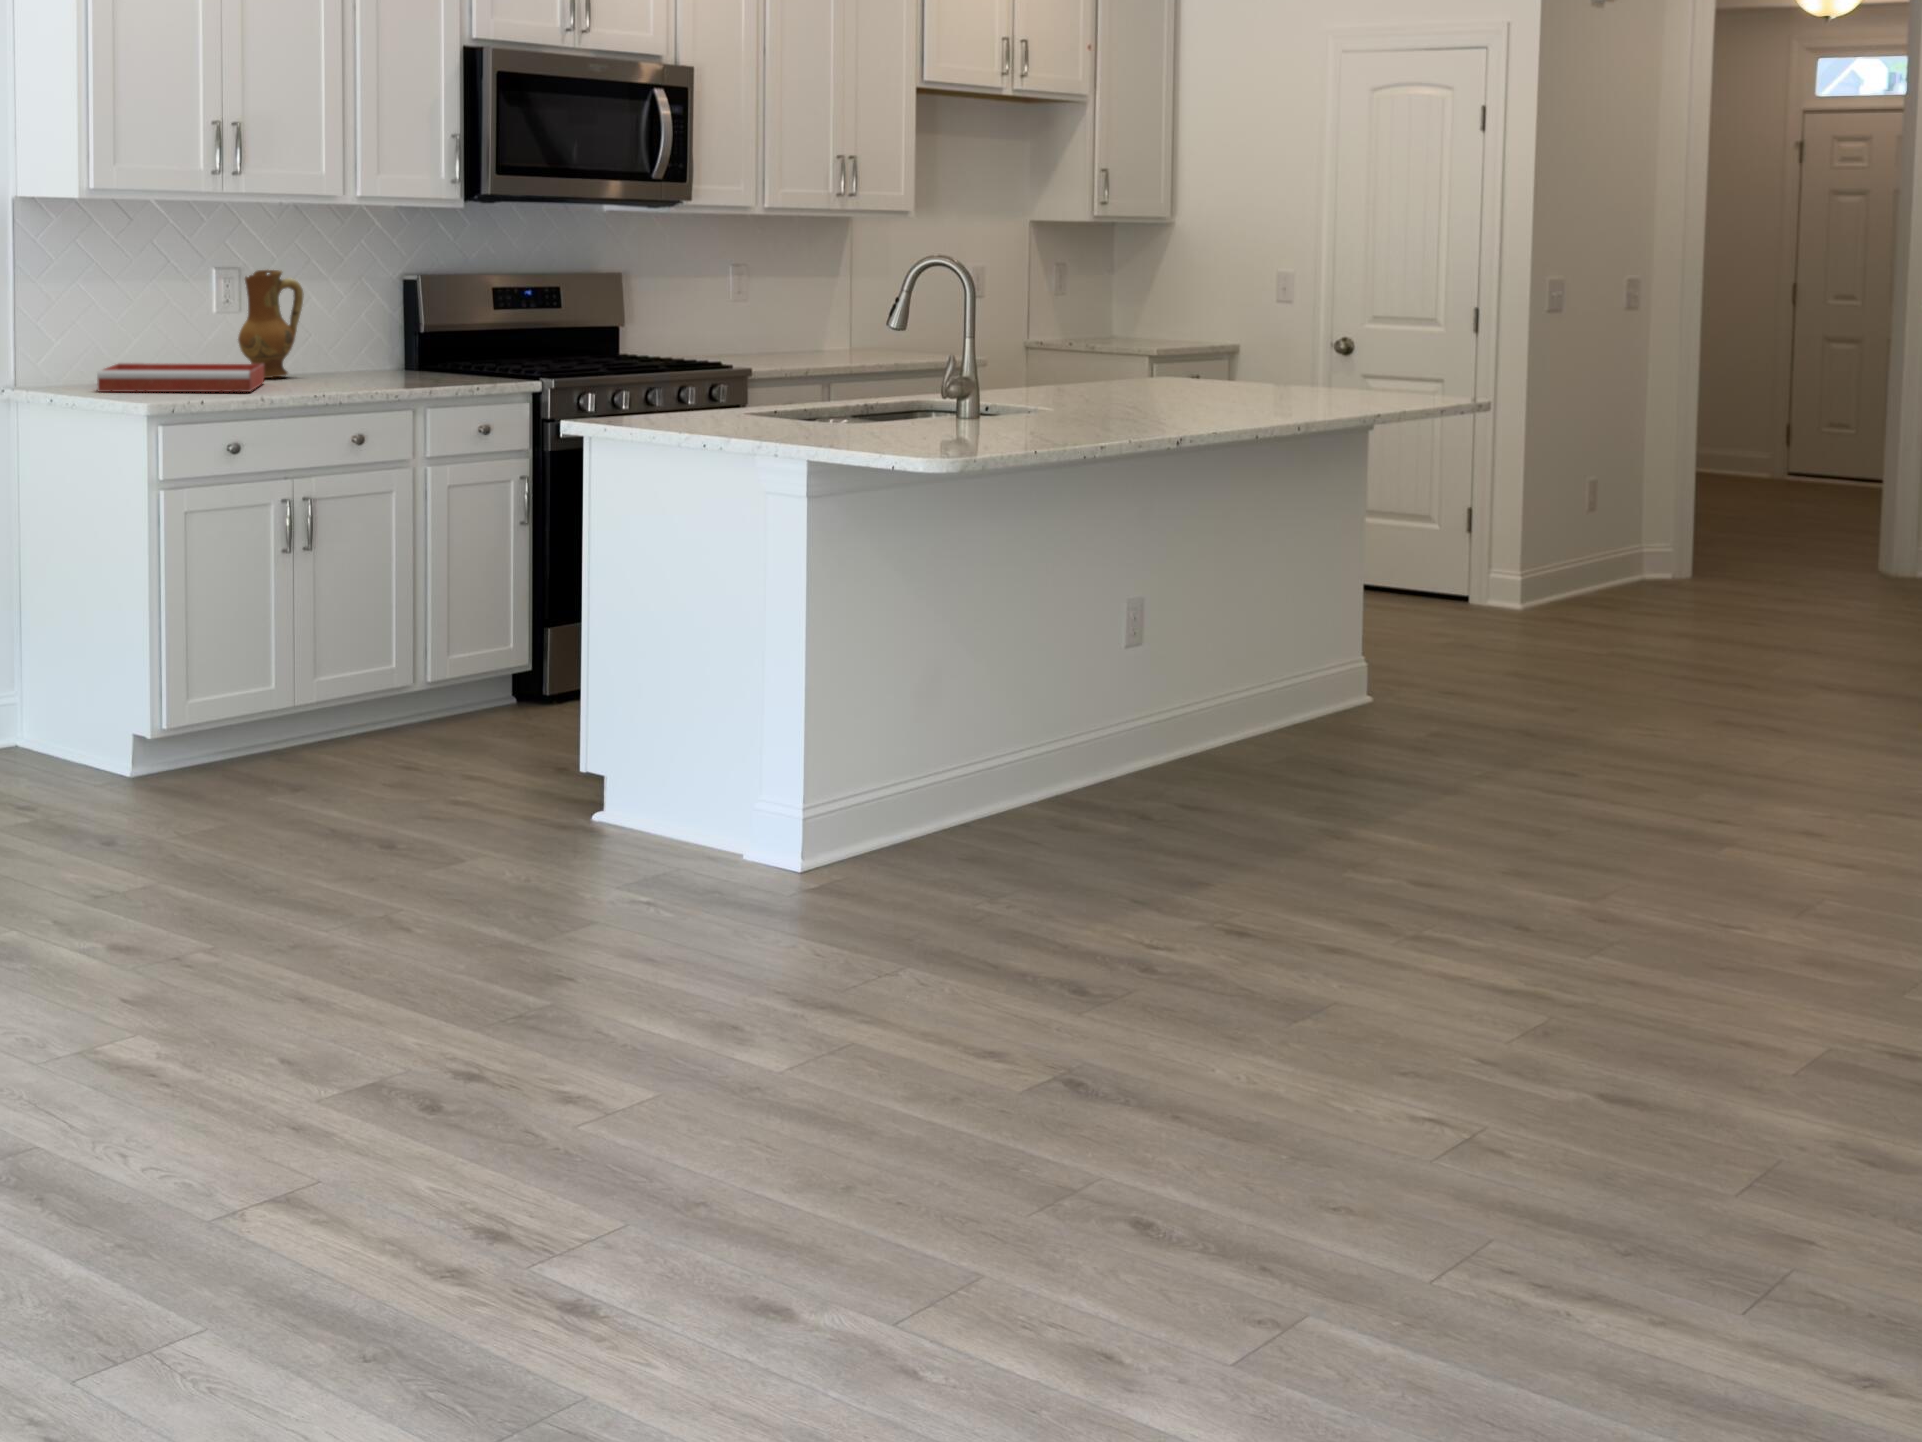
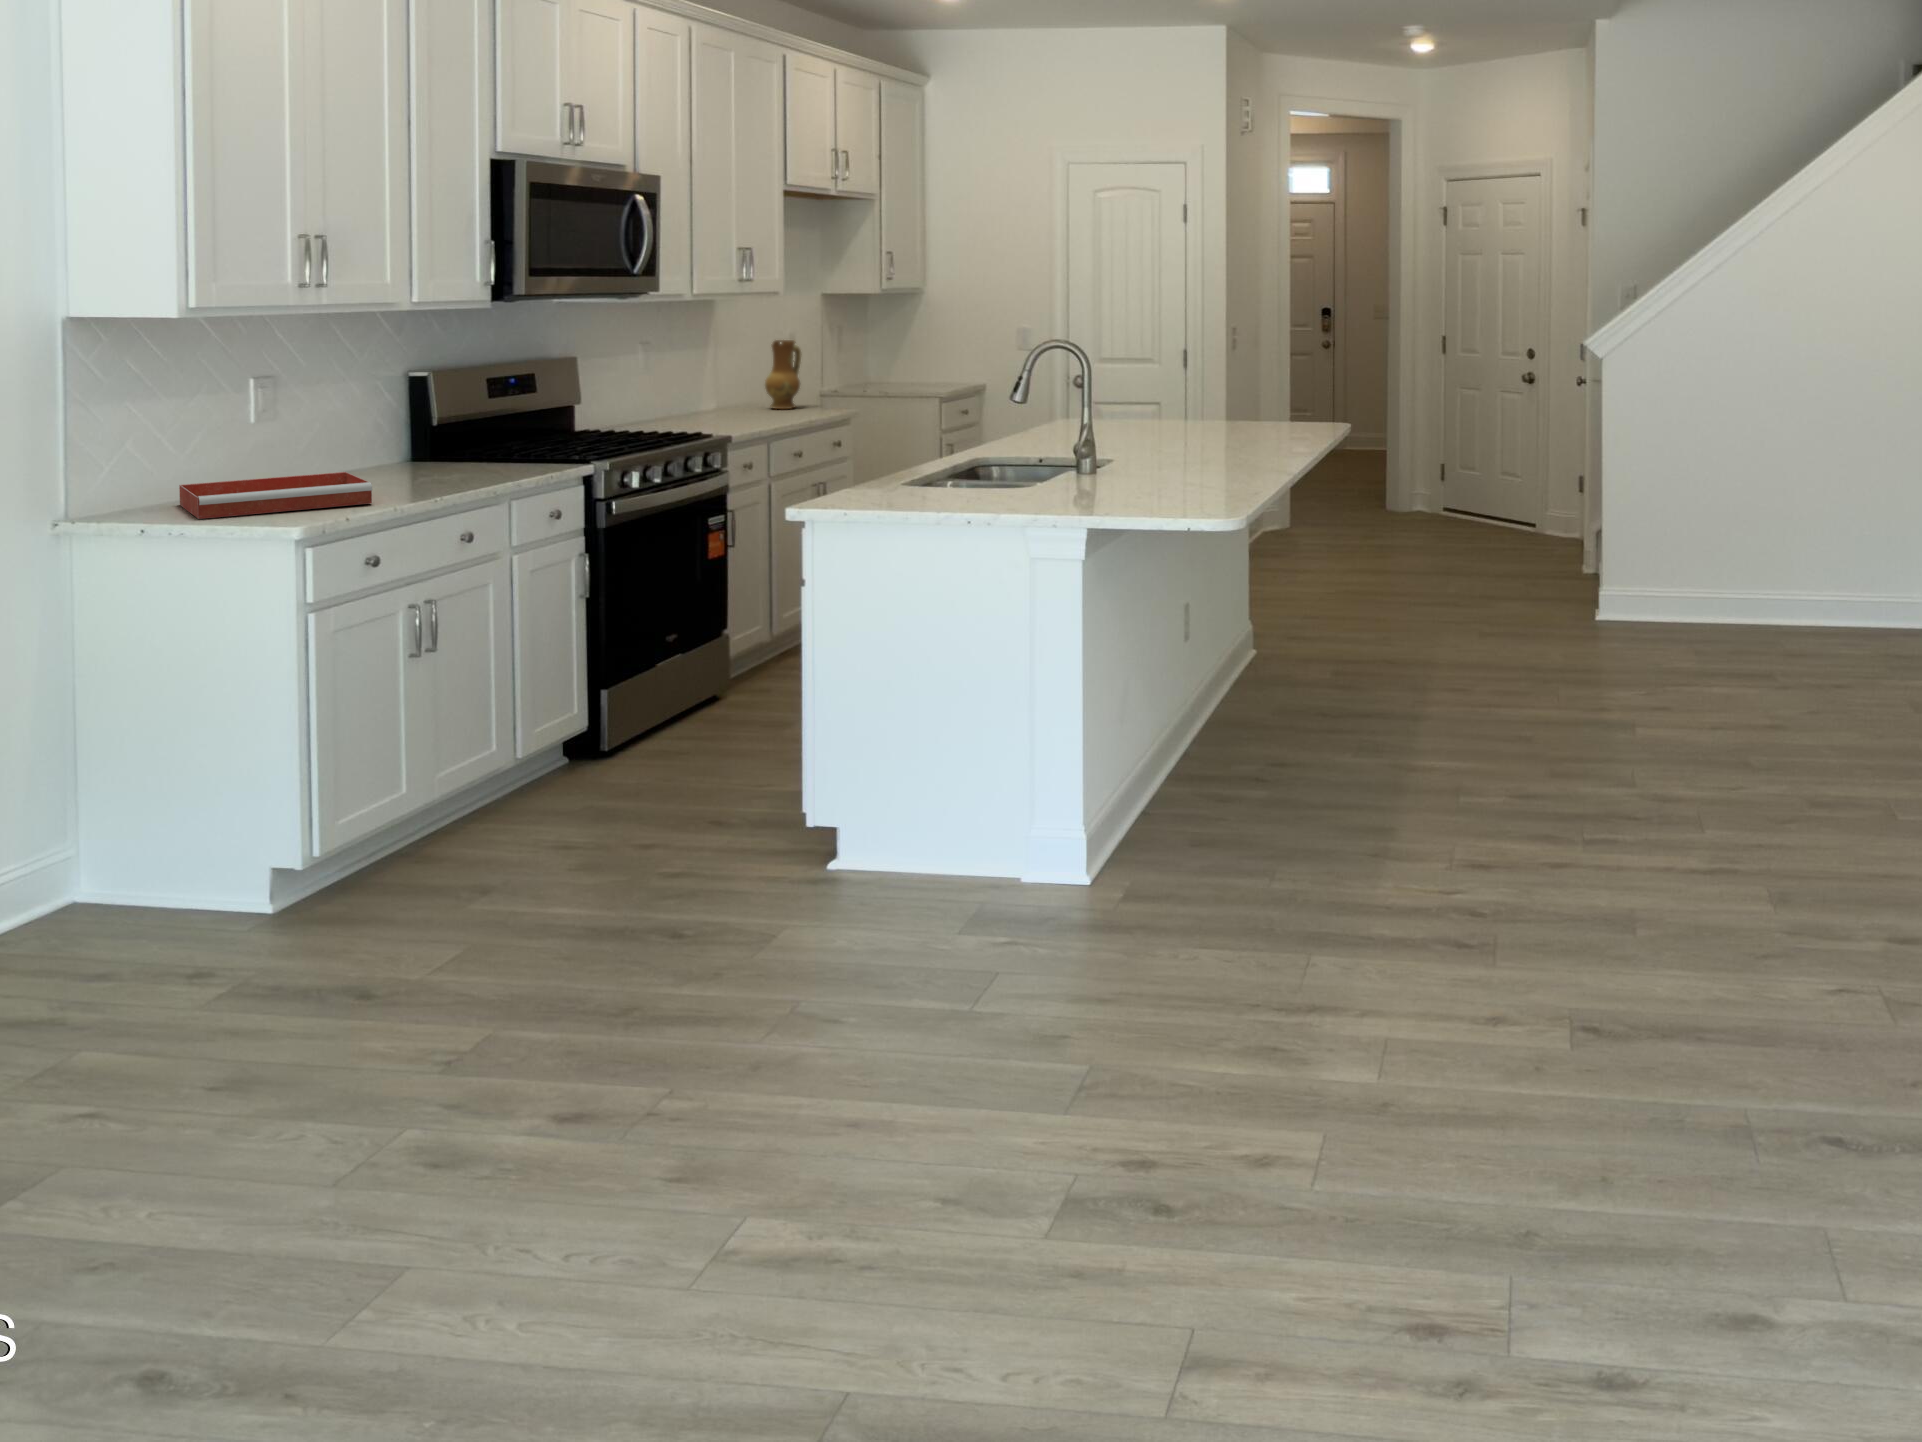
ceramic jug: present [238,270,304,378] -> present [765,340,801,409]

